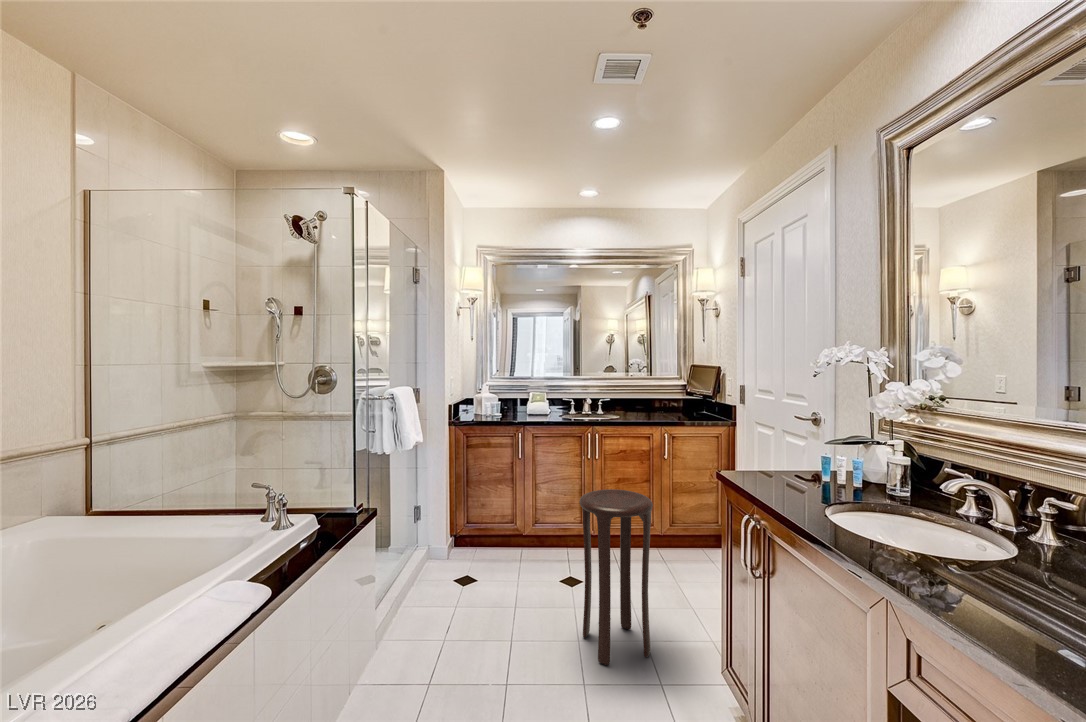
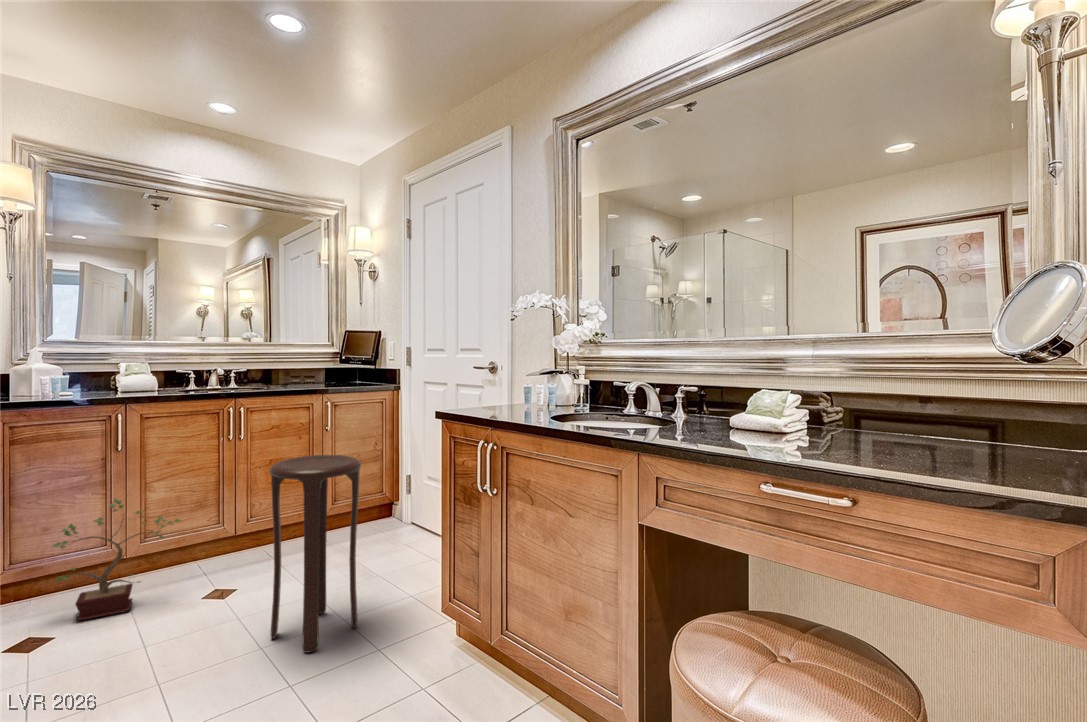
potted plant: none [479,492,546,574] -> present [53,499,180,620]

